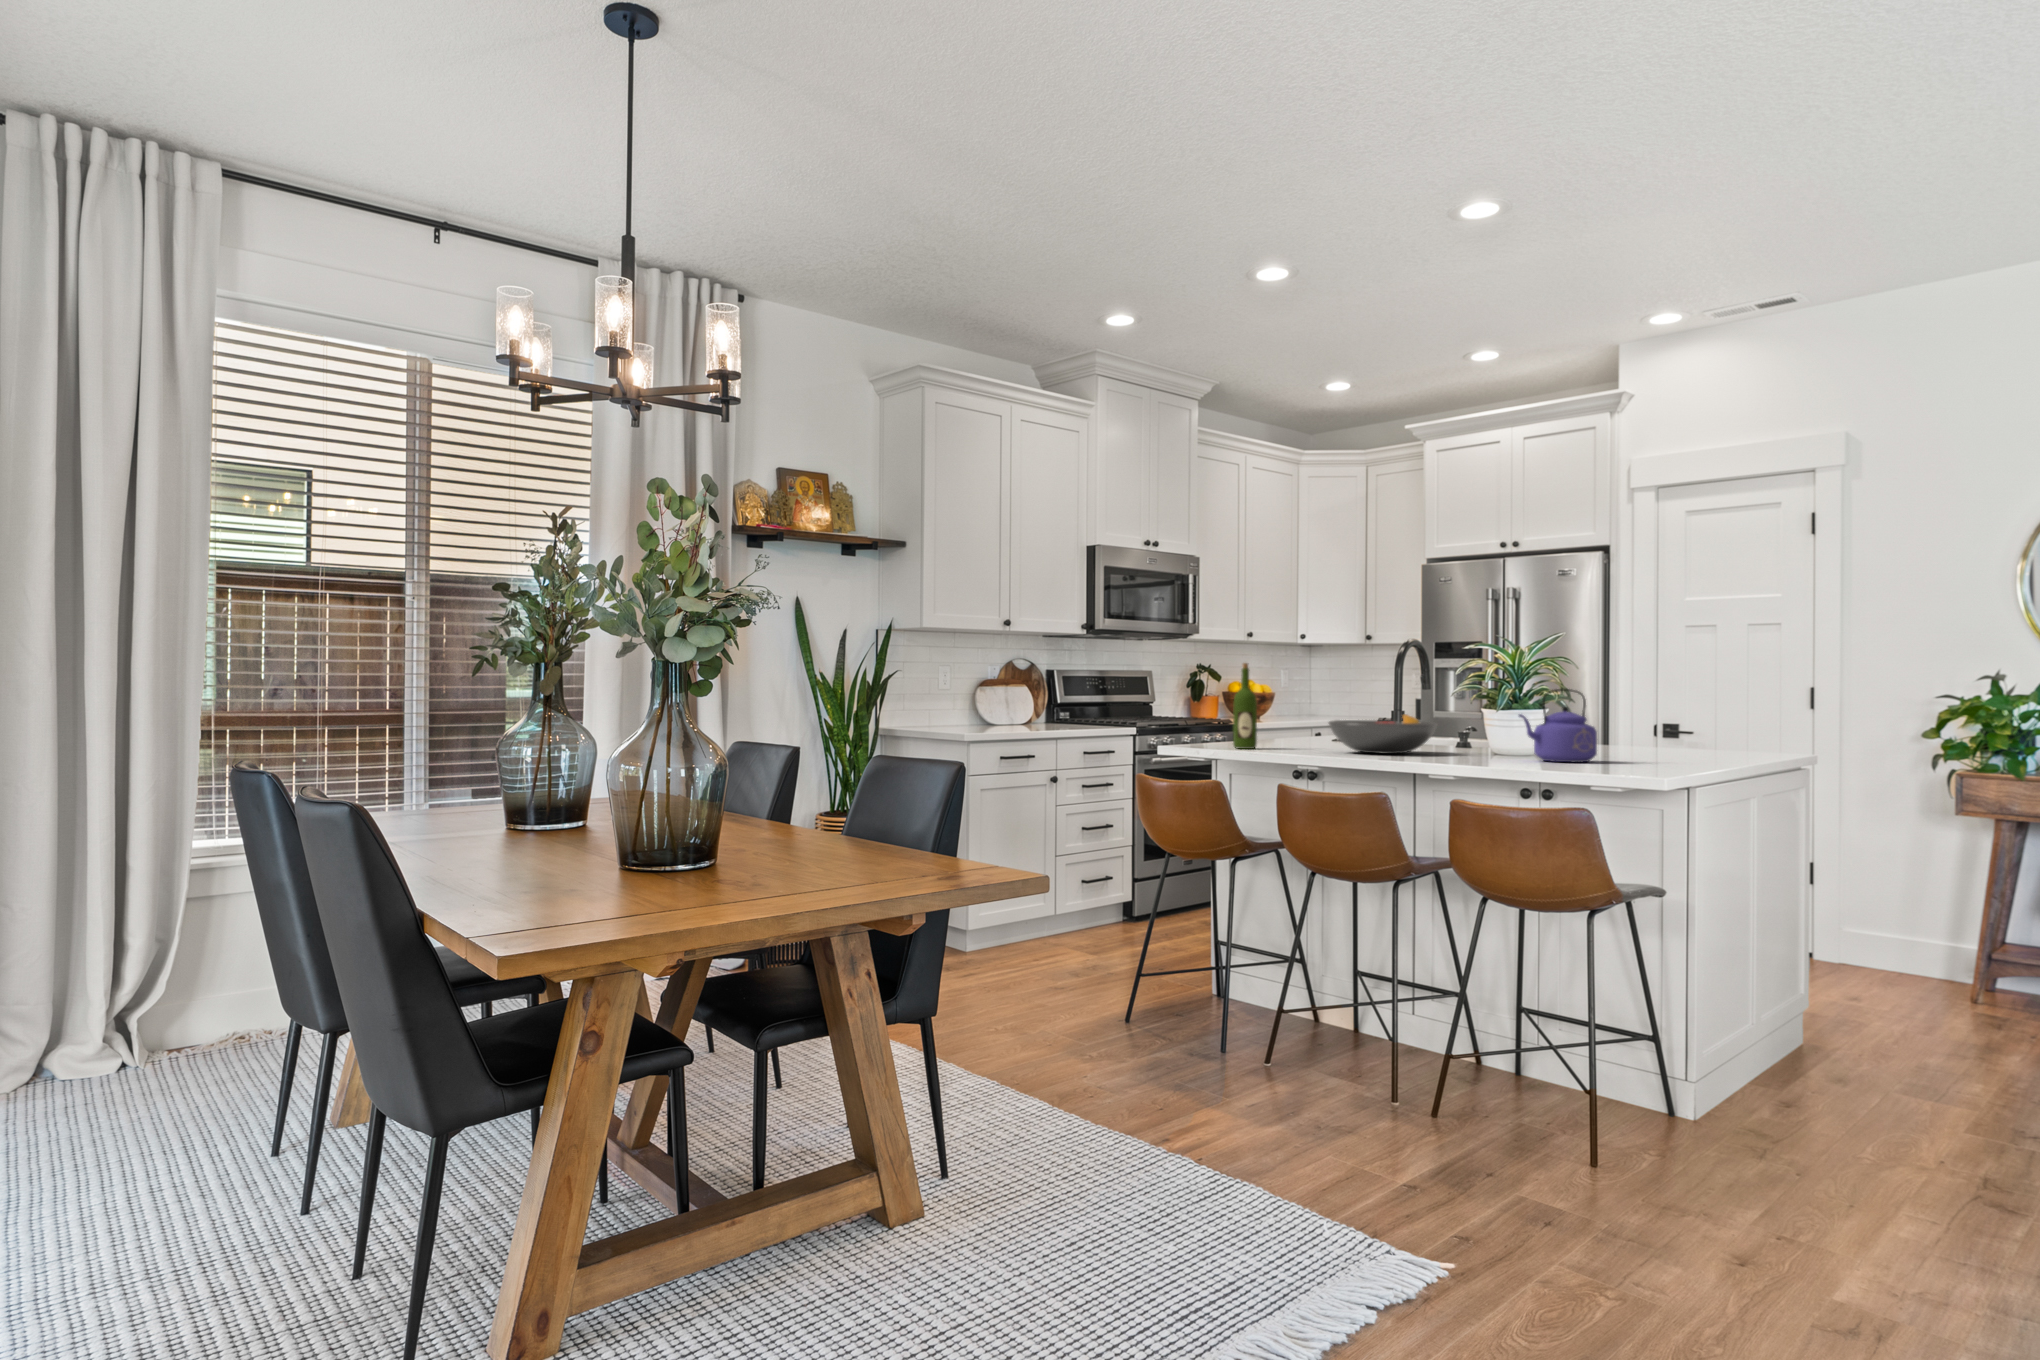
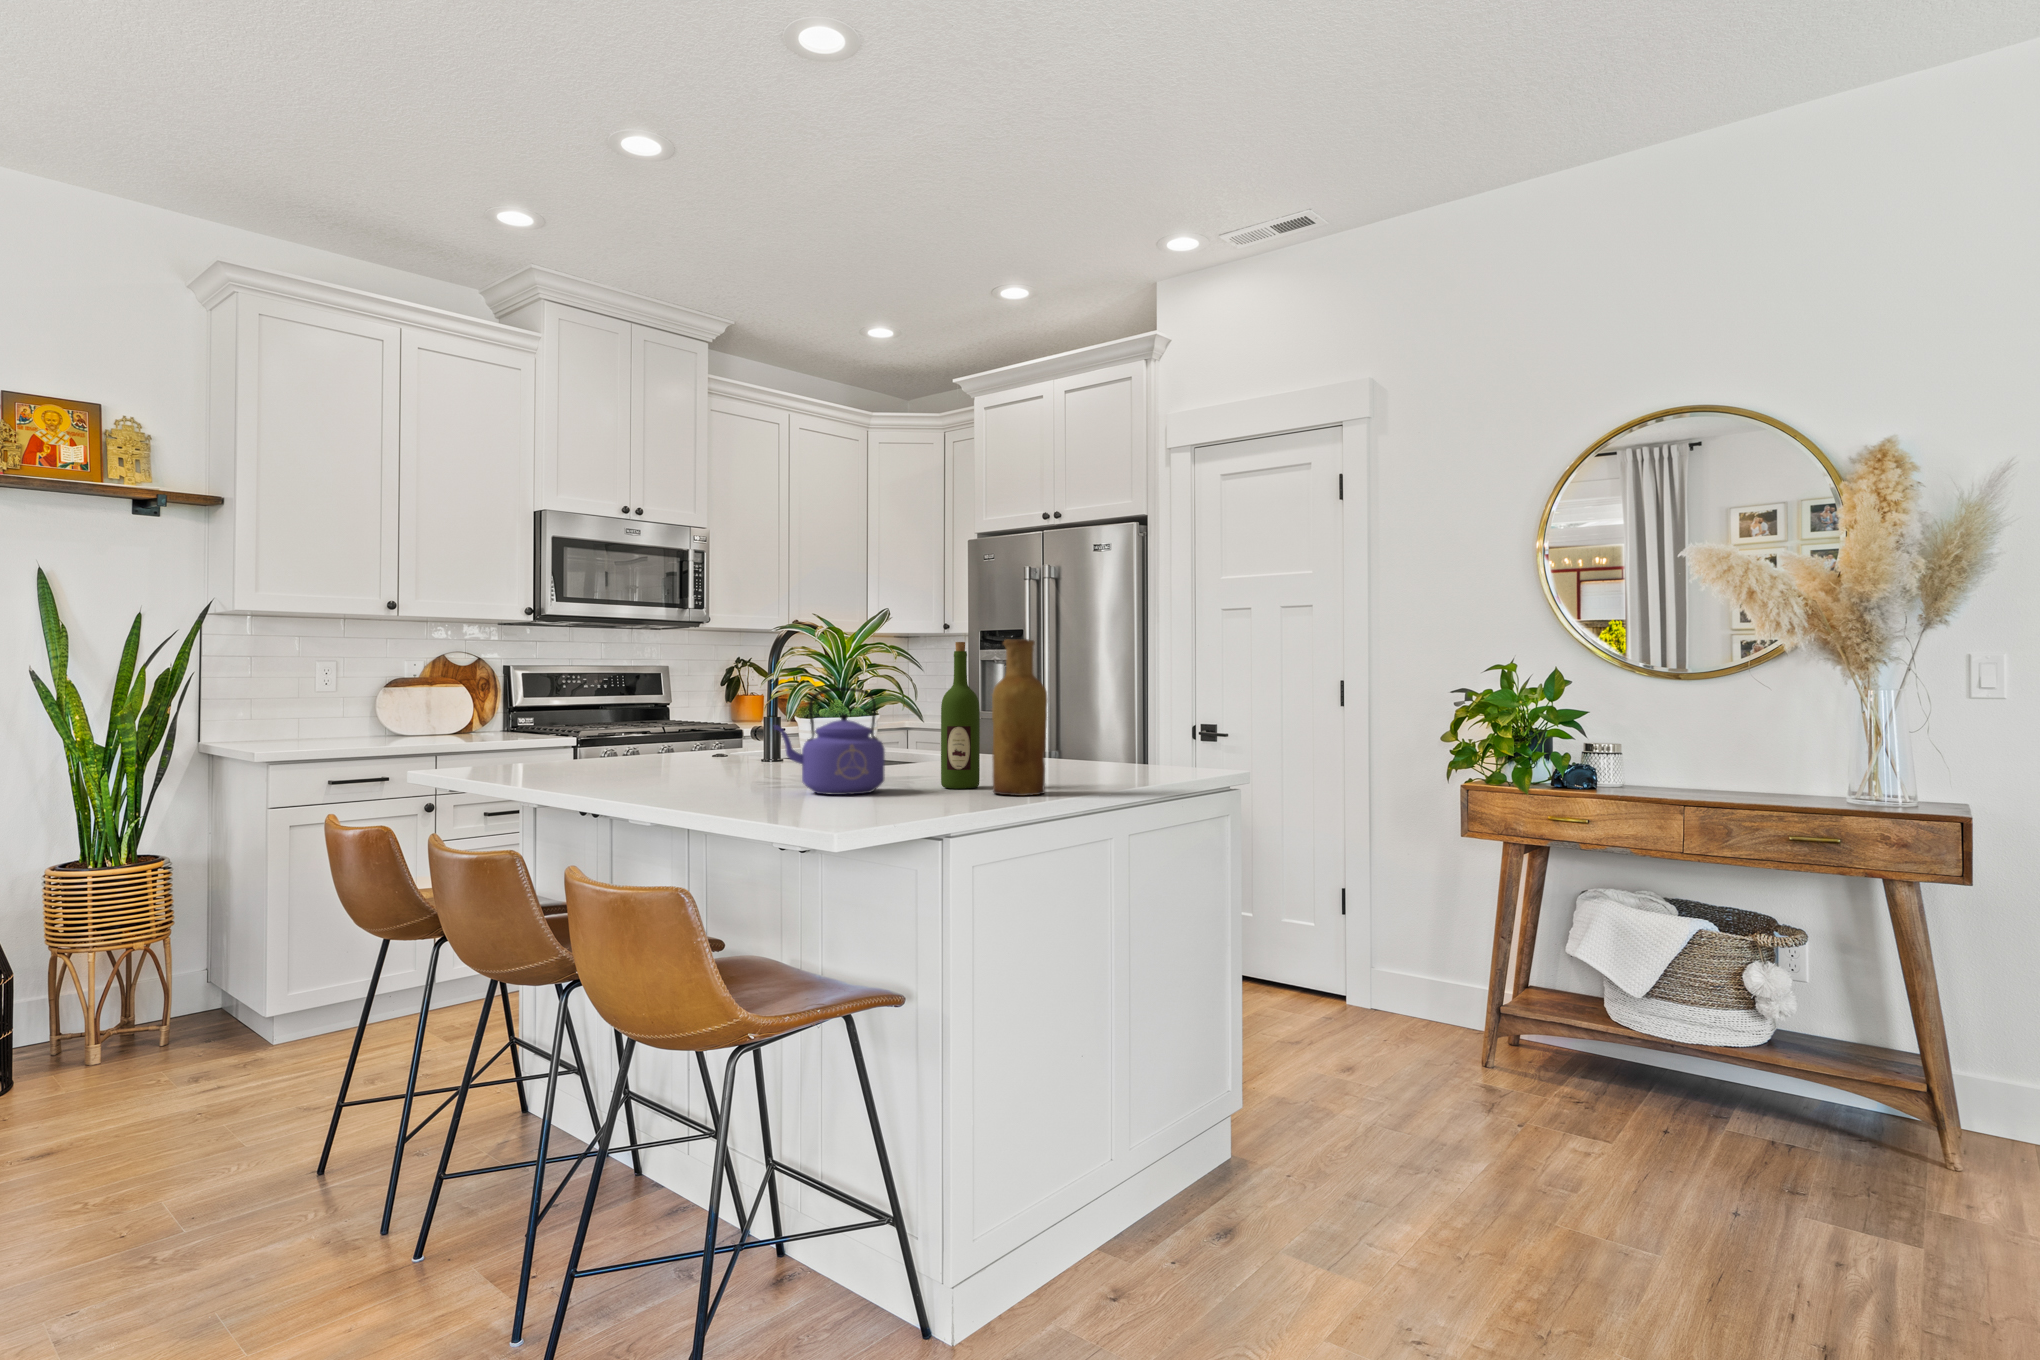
vase: none [1683,656,1728,765] -> present [992,639,1048,796]
wine bottle: present [1233,663,1257,749] -> present [941,642,980,789]
fruit bowl: present [1329,714,1437,754] -> none [599,723,753,779]

